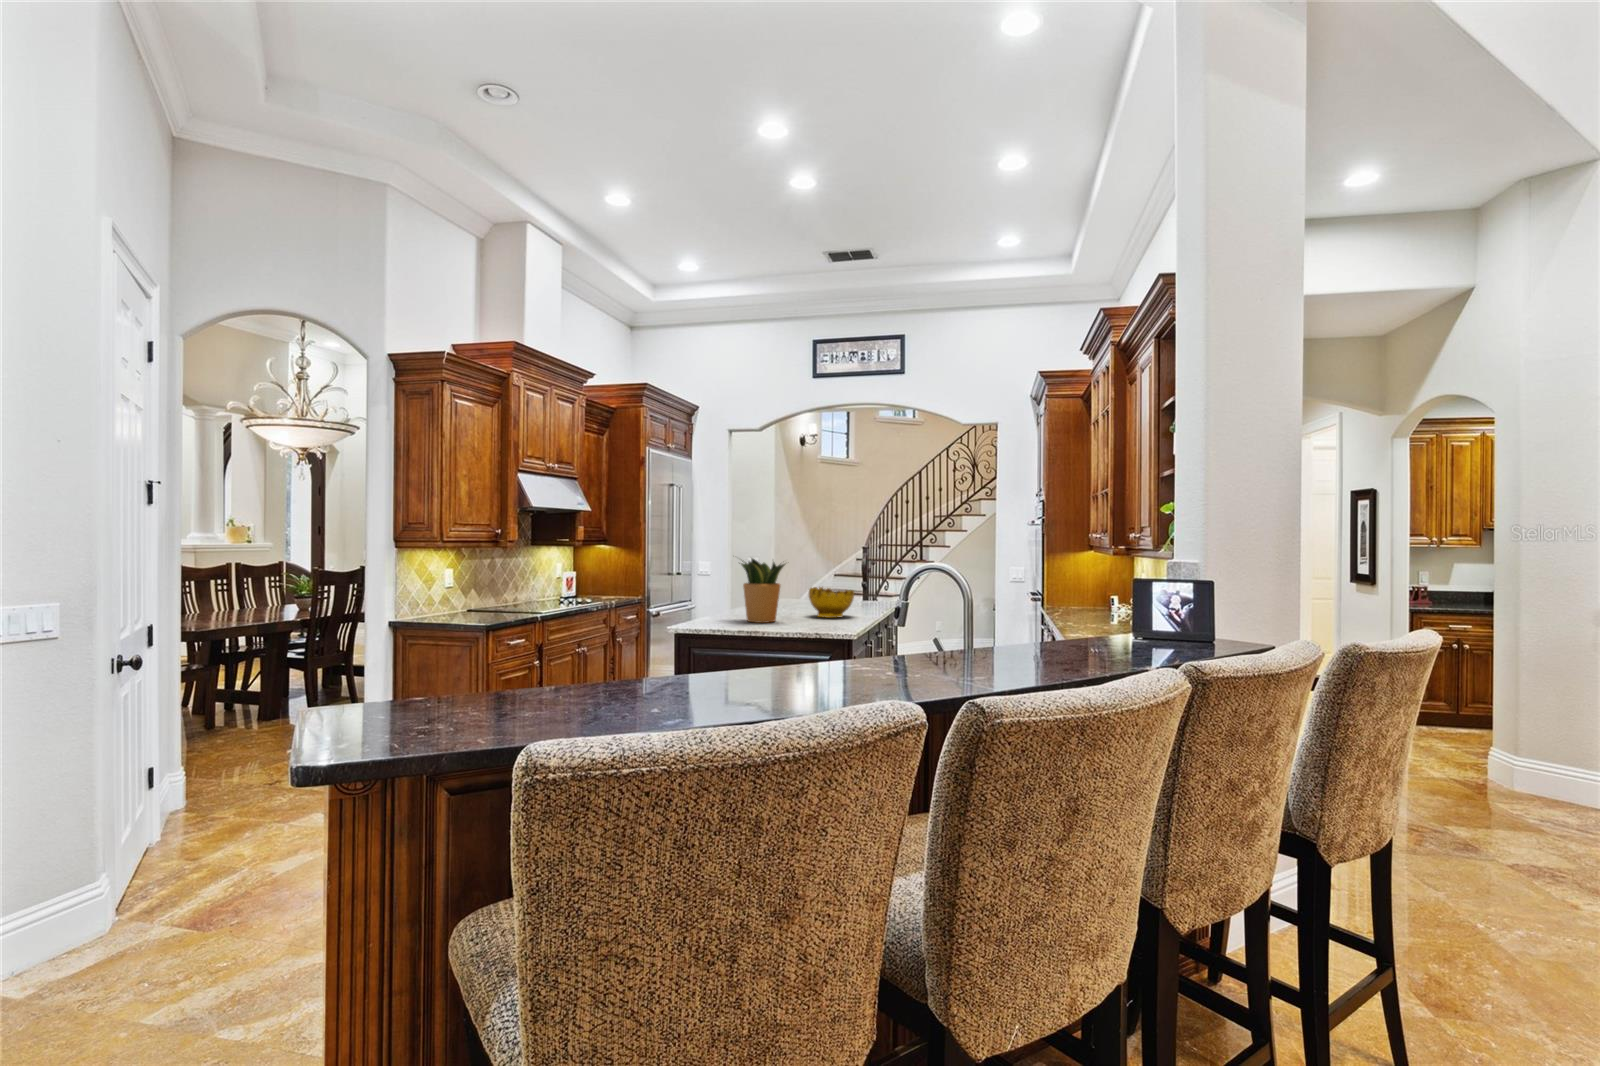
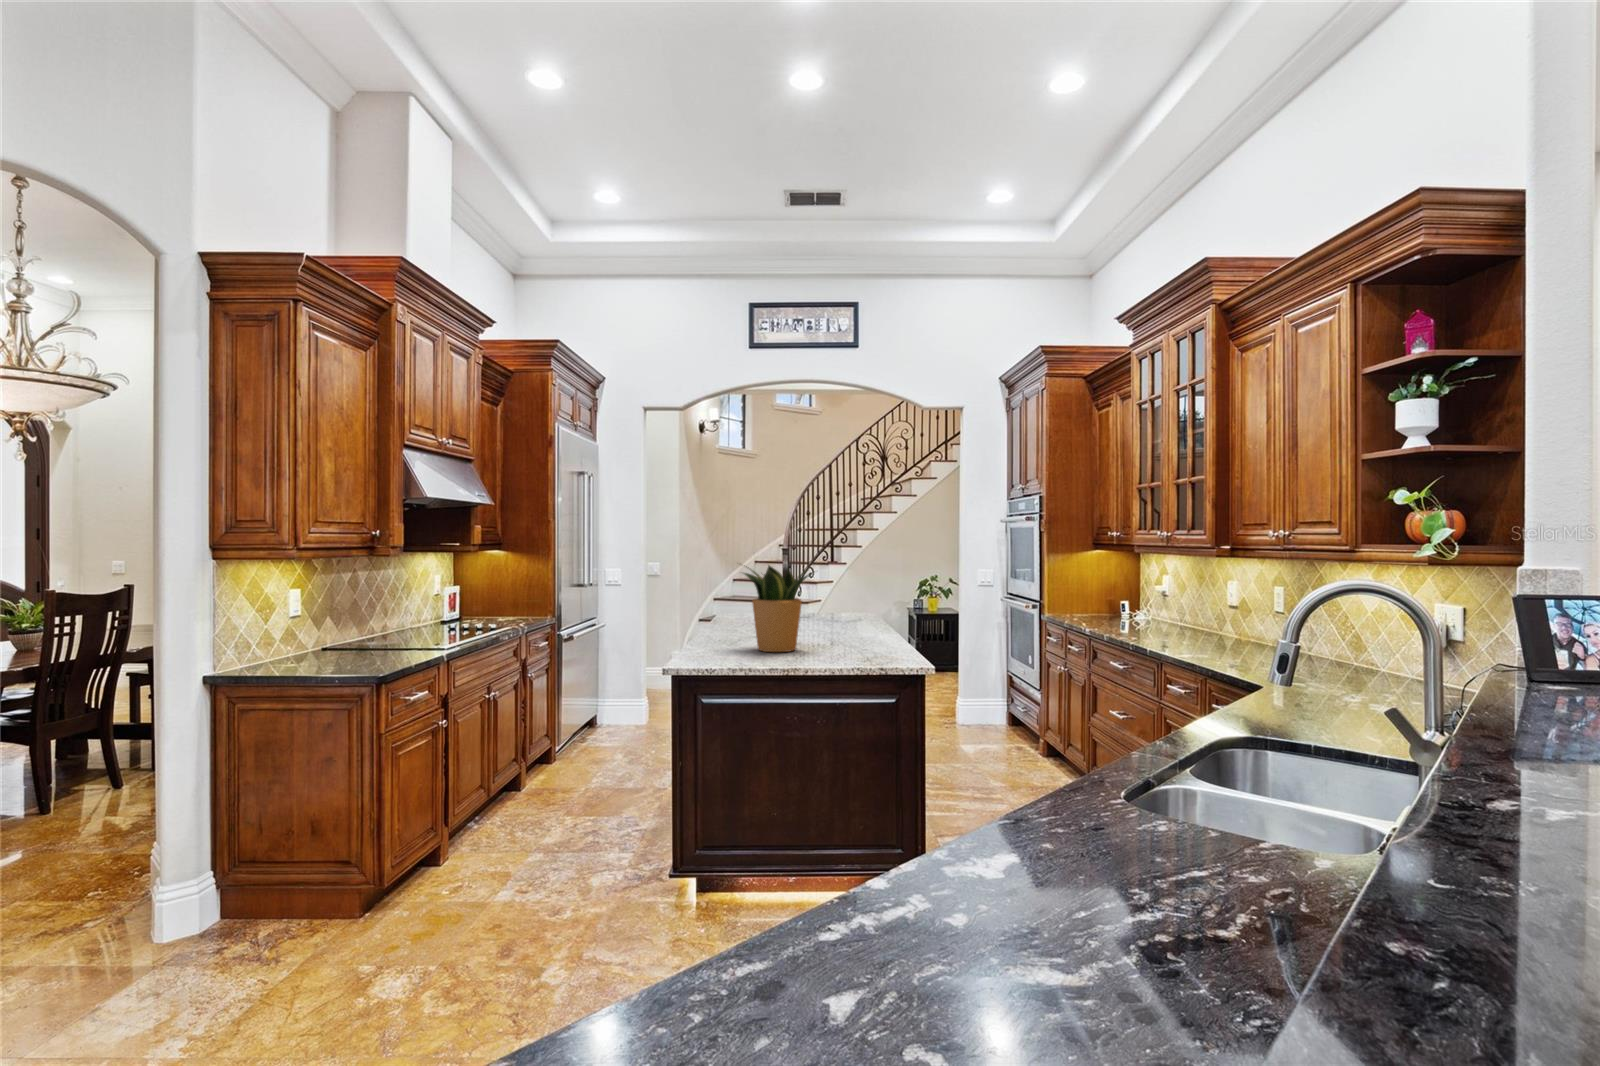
decorative bowl: present [809,587,854,618] -> none [821,600,880,641]

